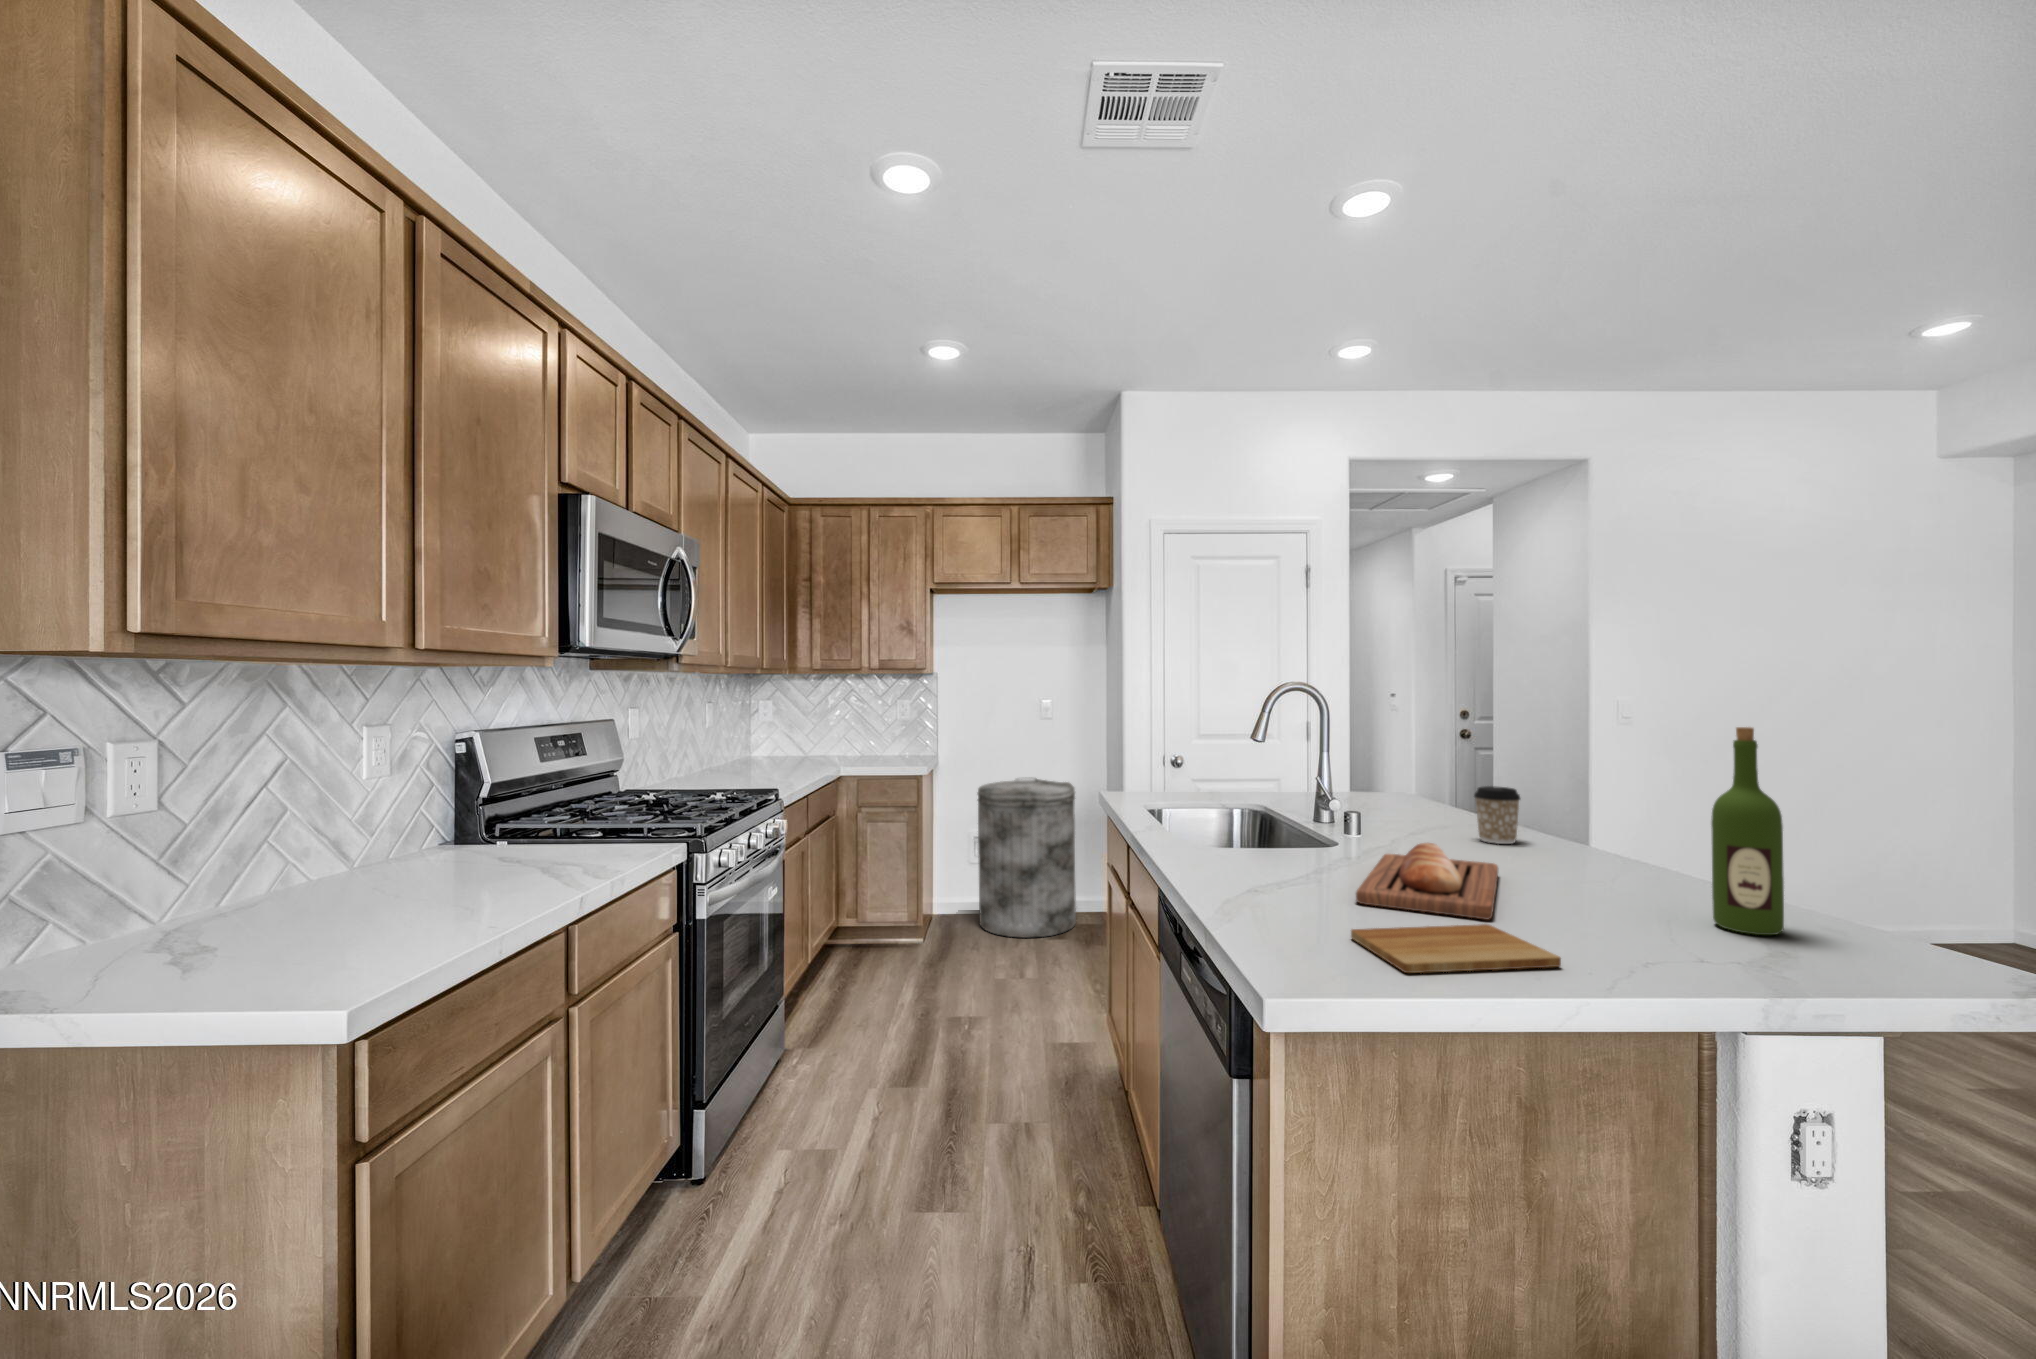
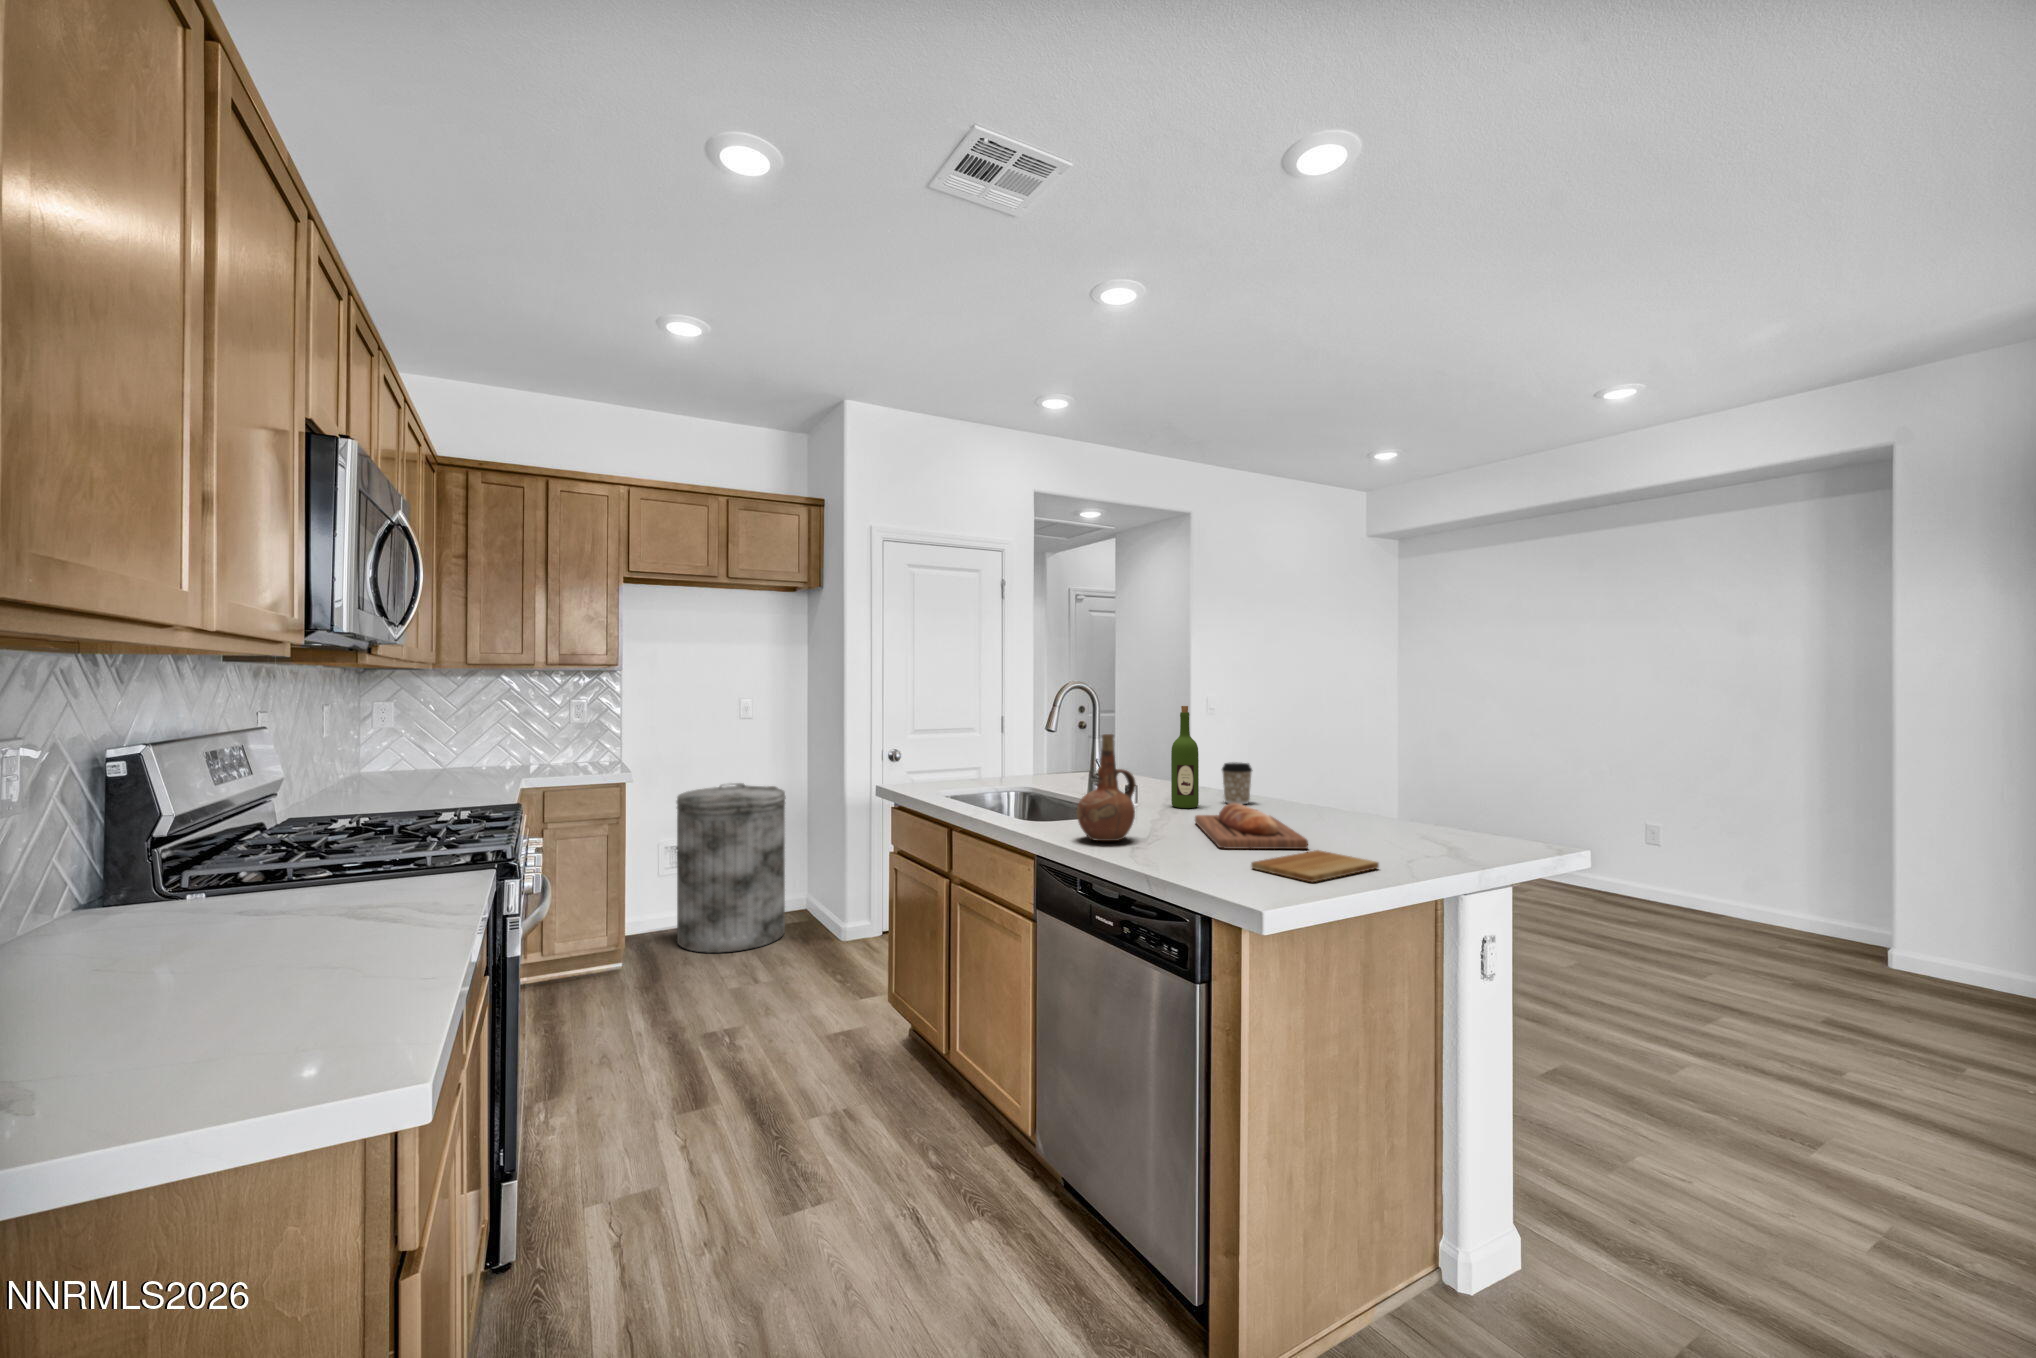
wine bottle: present [1711,727,1784,935] -> present [1171,706,1199,808]
ceramic pitcher: none [1190,745,1267,877] -> present [1076,734,1136,841]

